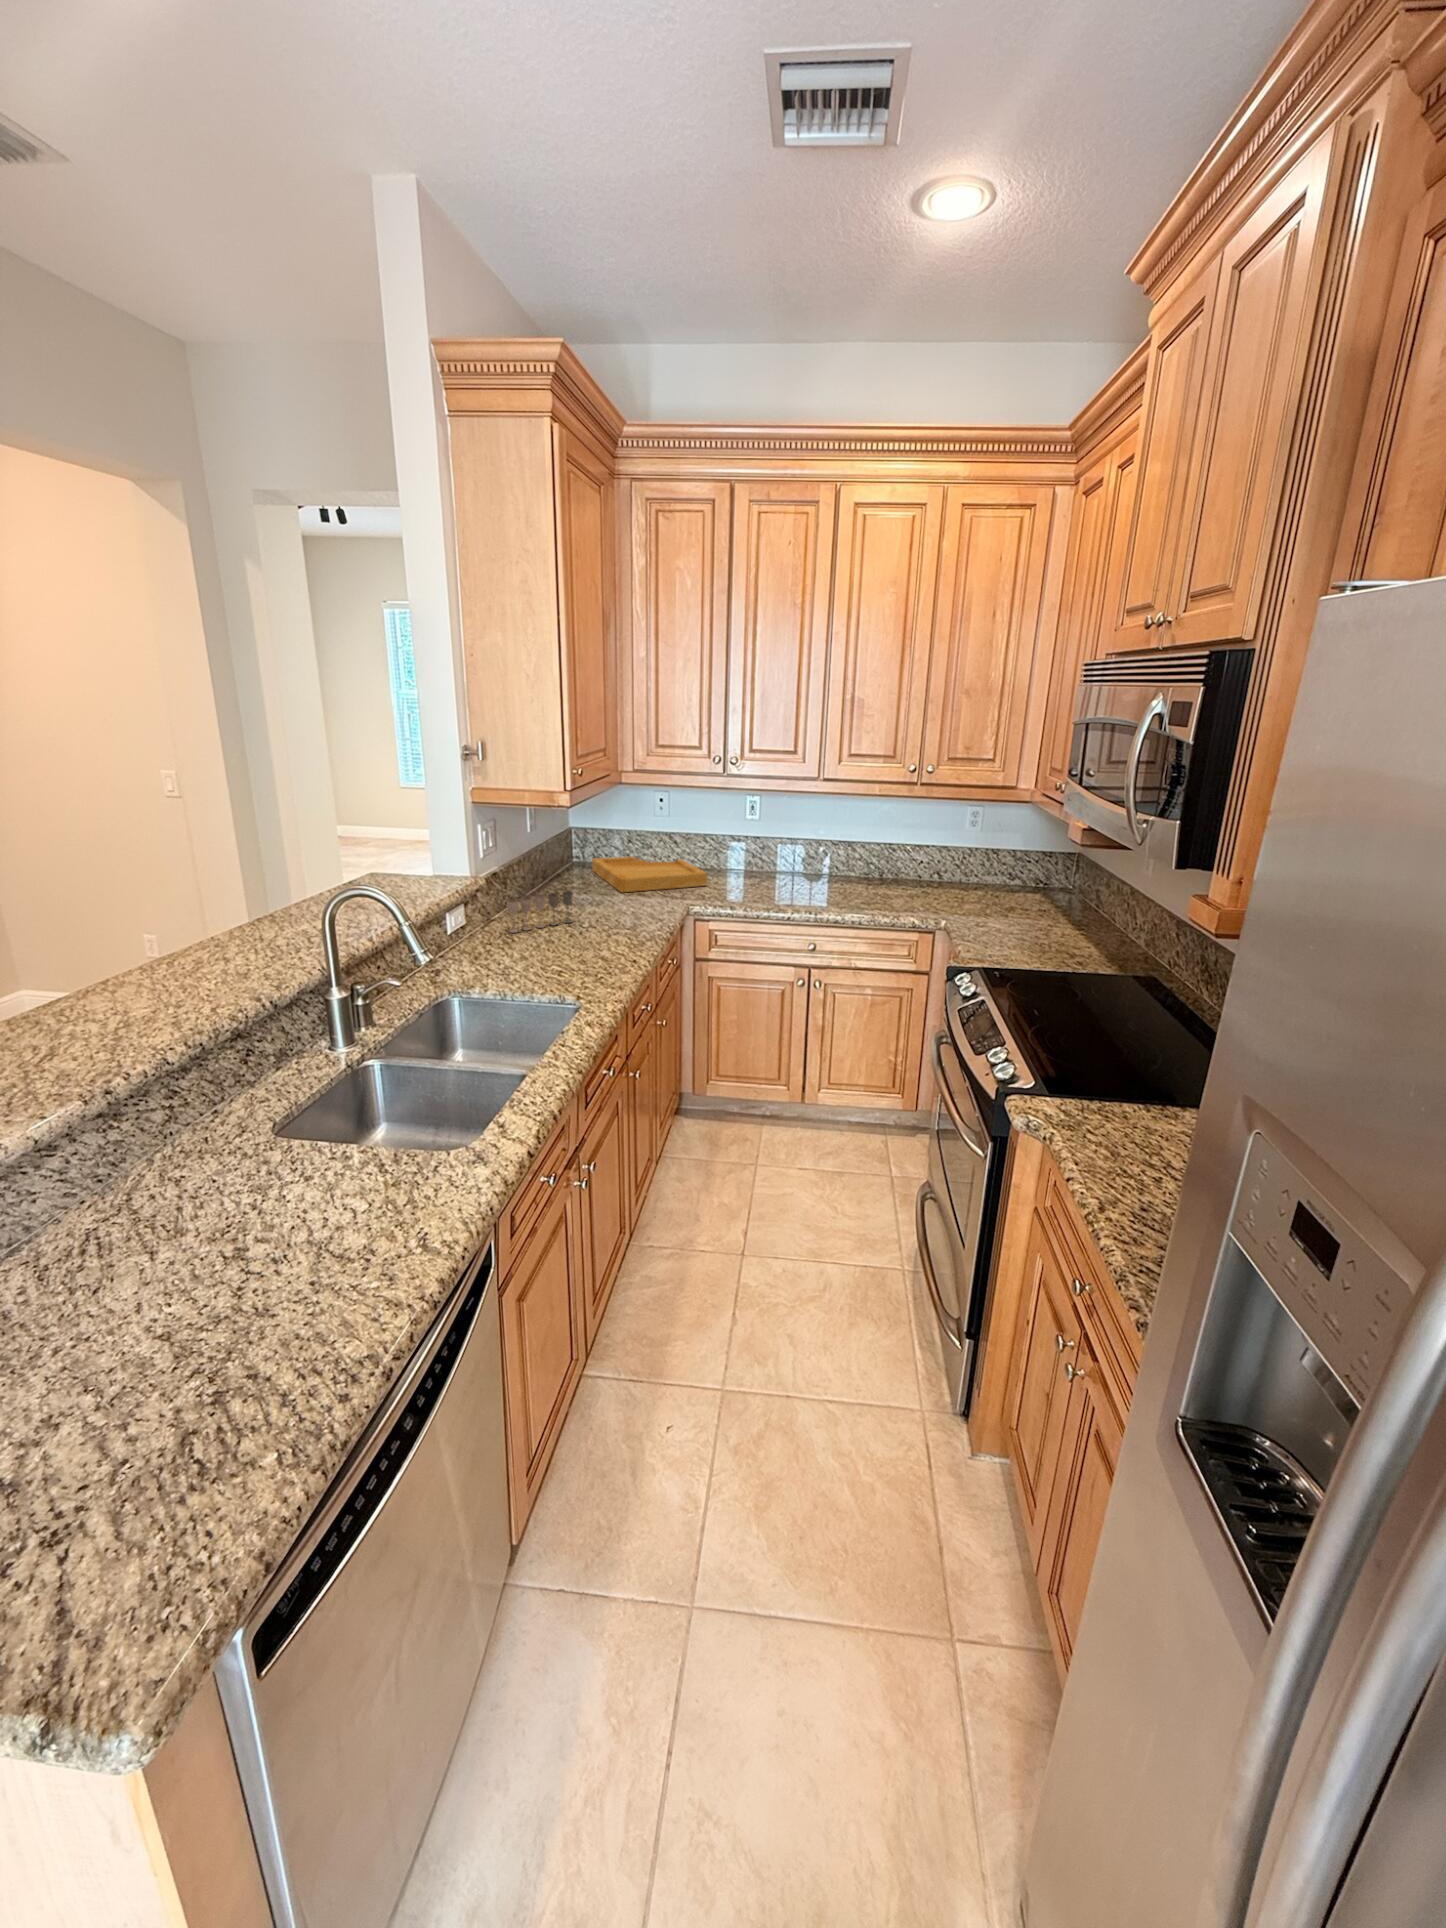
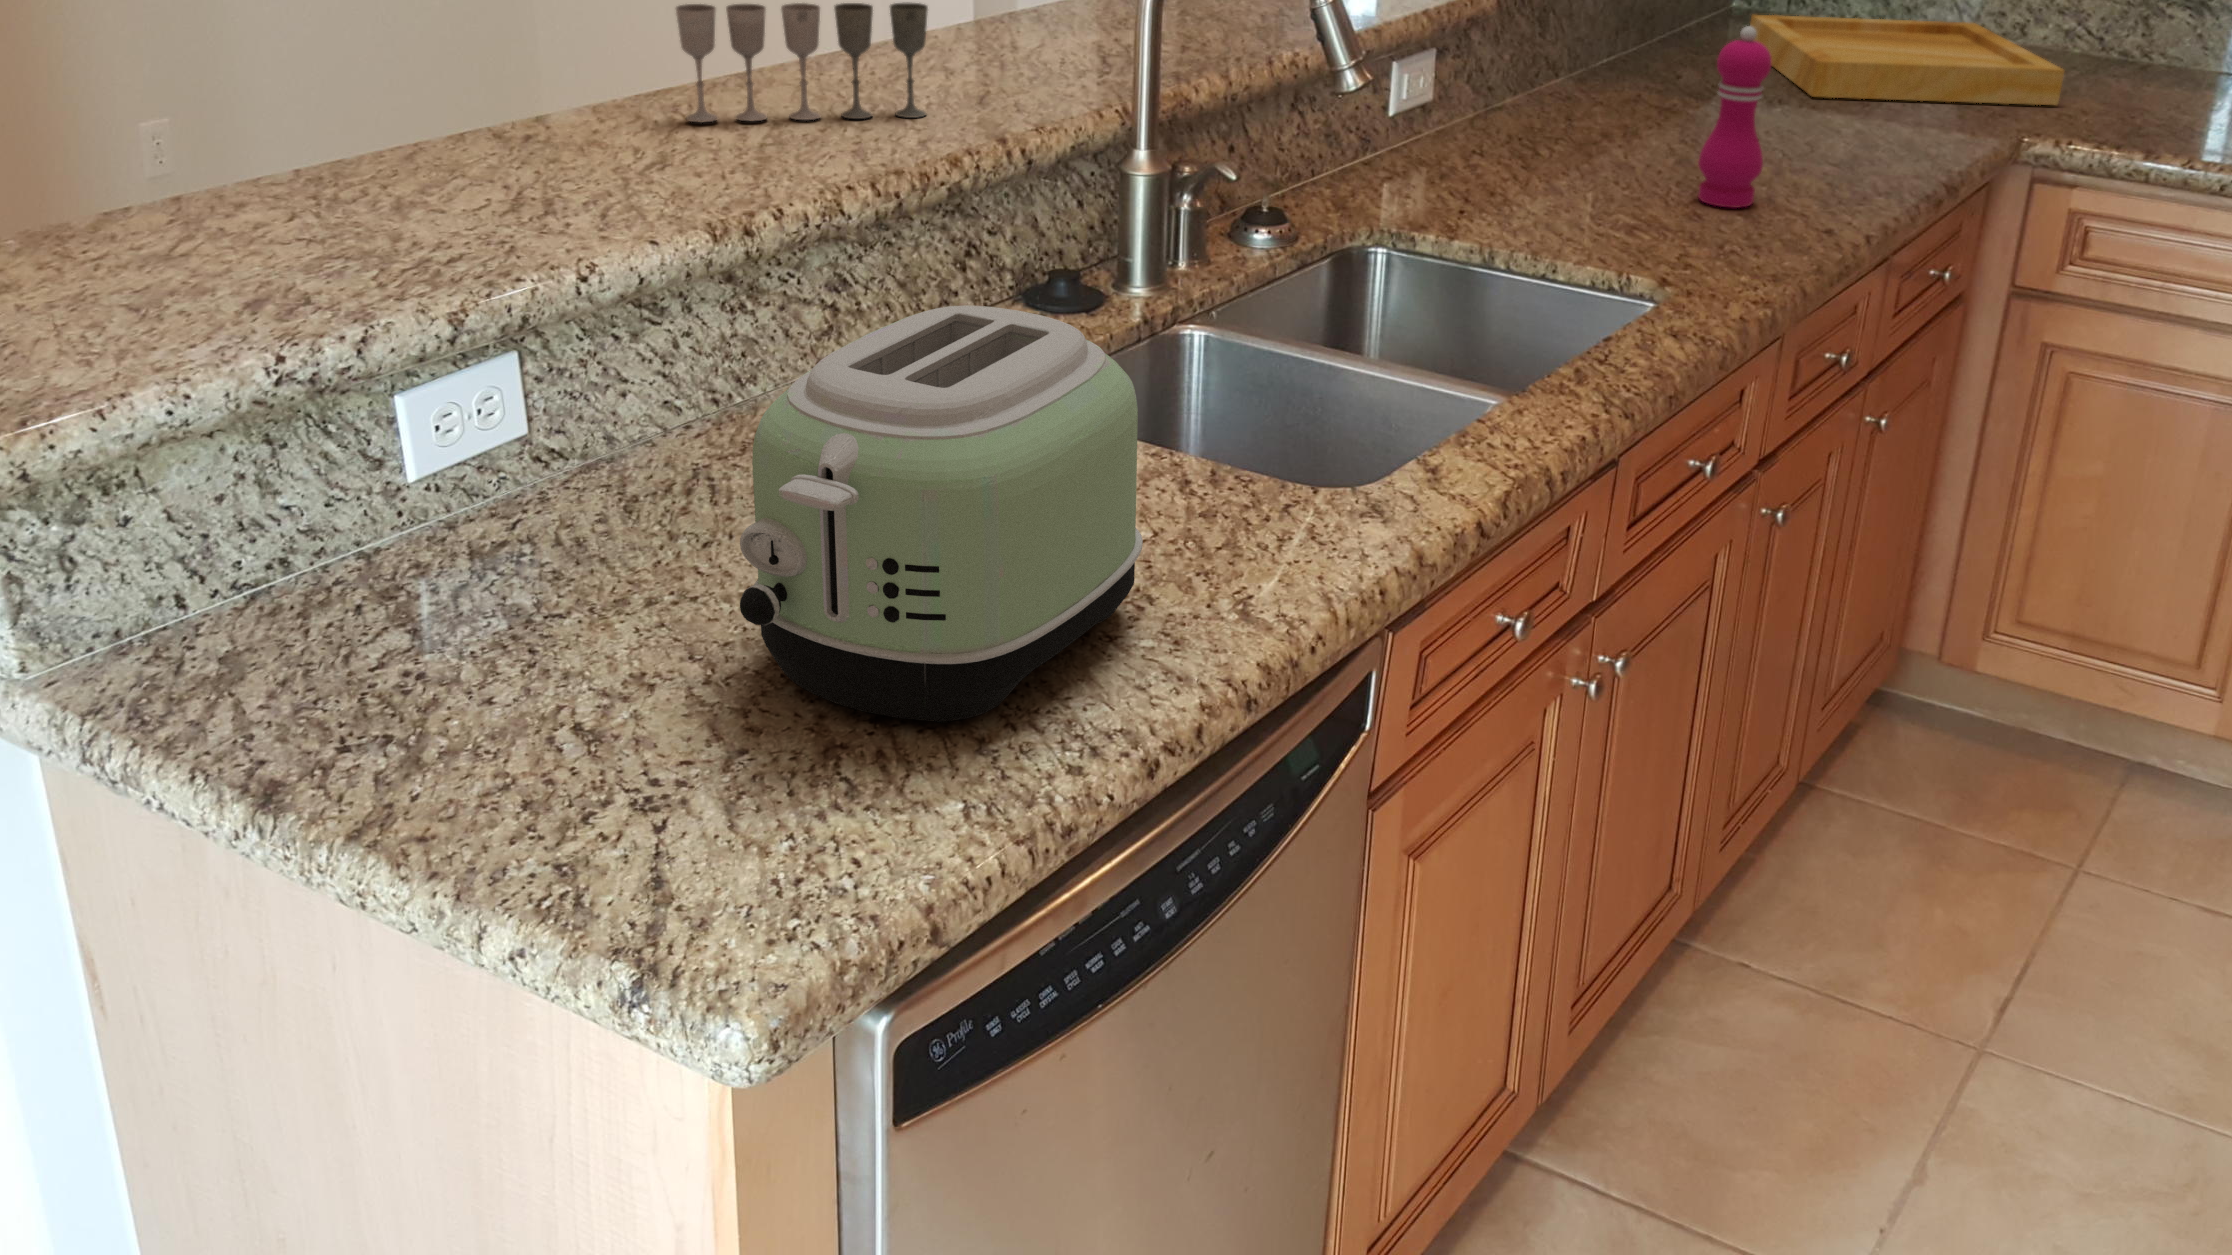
pepper mill: none [586,884,611,953] -> present [1698,26,1771,208]
wine glass: present [507,891,573,933] -> present [676,2,928,122]
toaster: none [108,1140,365,1403] -> present [740,306,1143,723]

